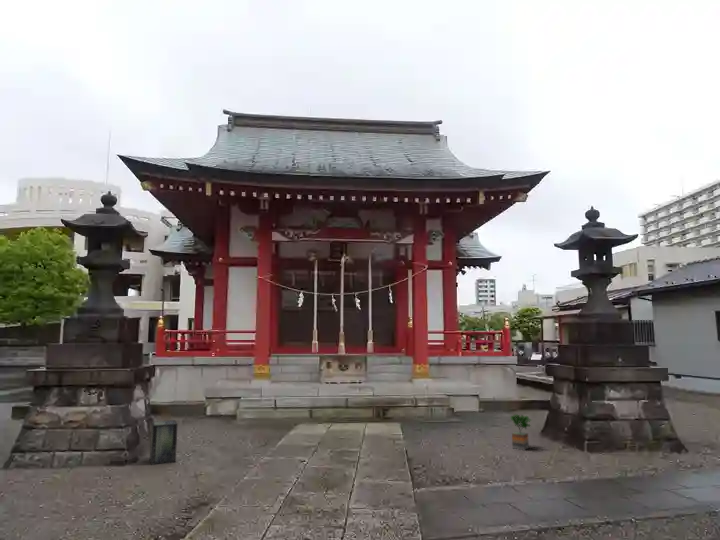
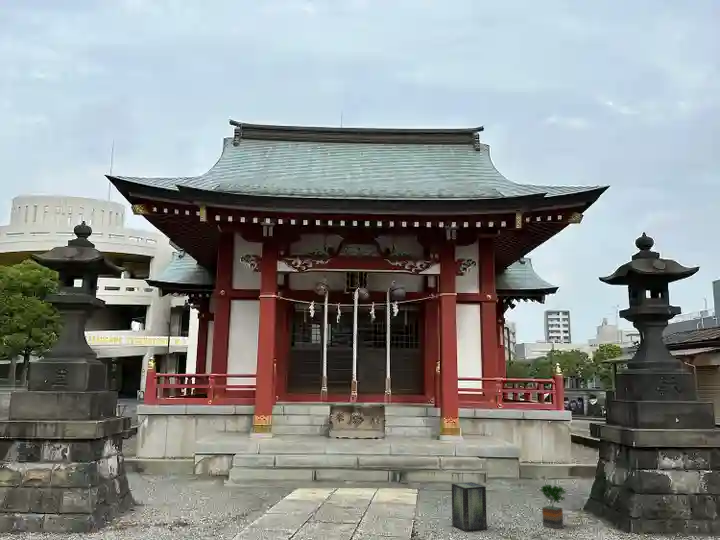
storage box: present [150,420,177,465] -> present [452,482,487,532]

